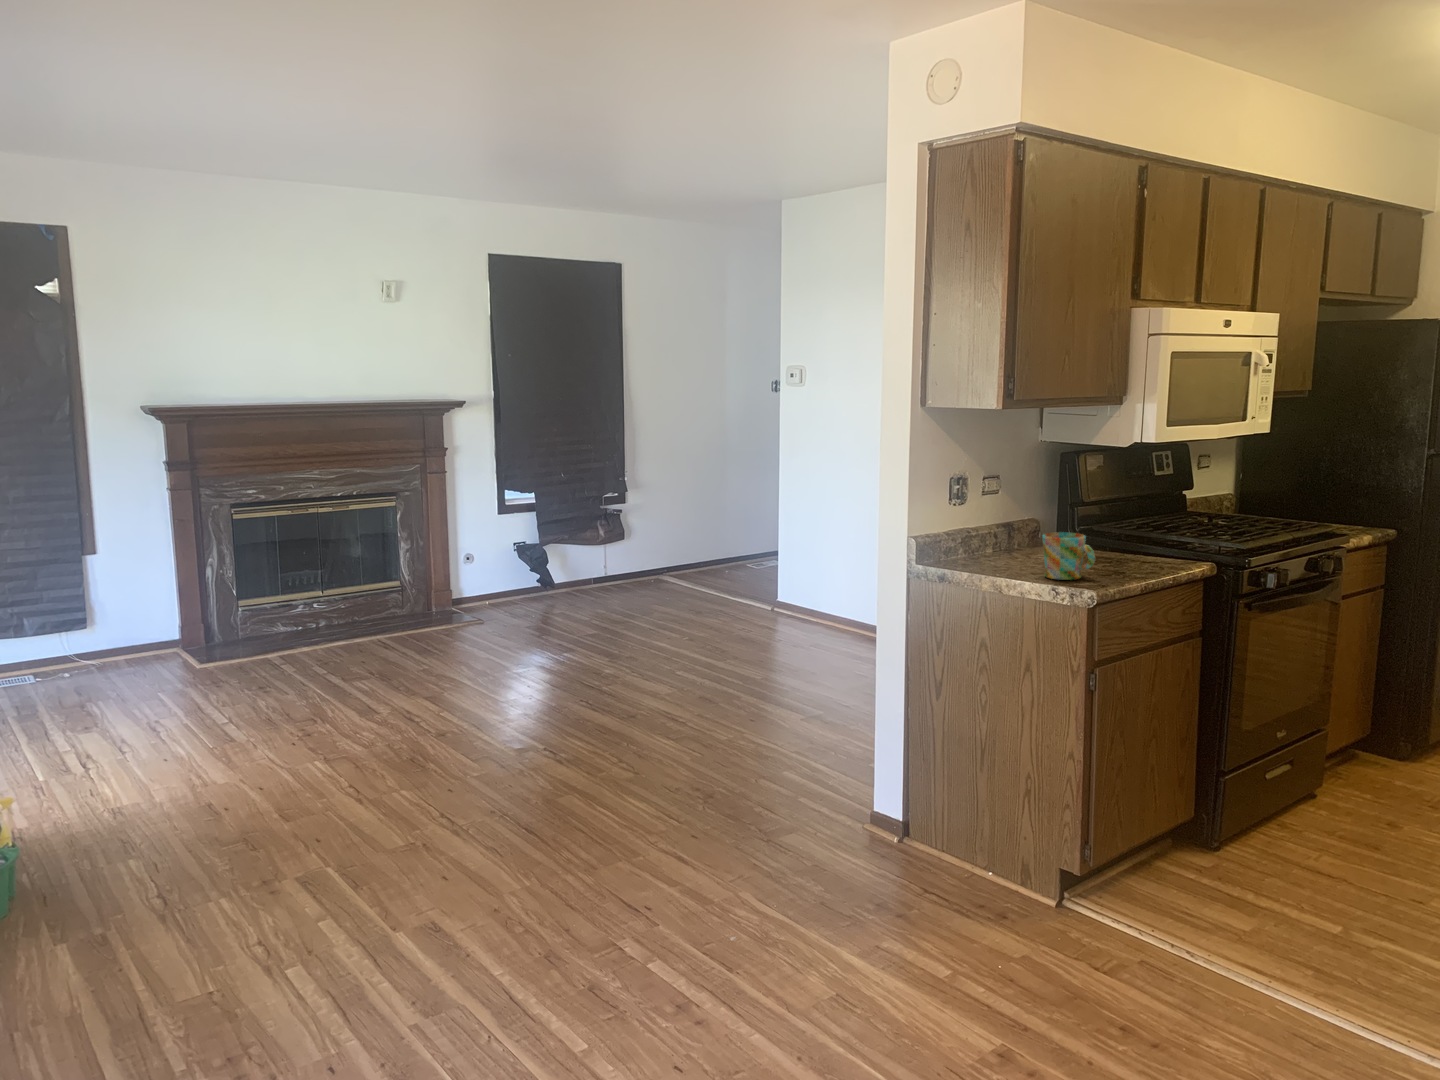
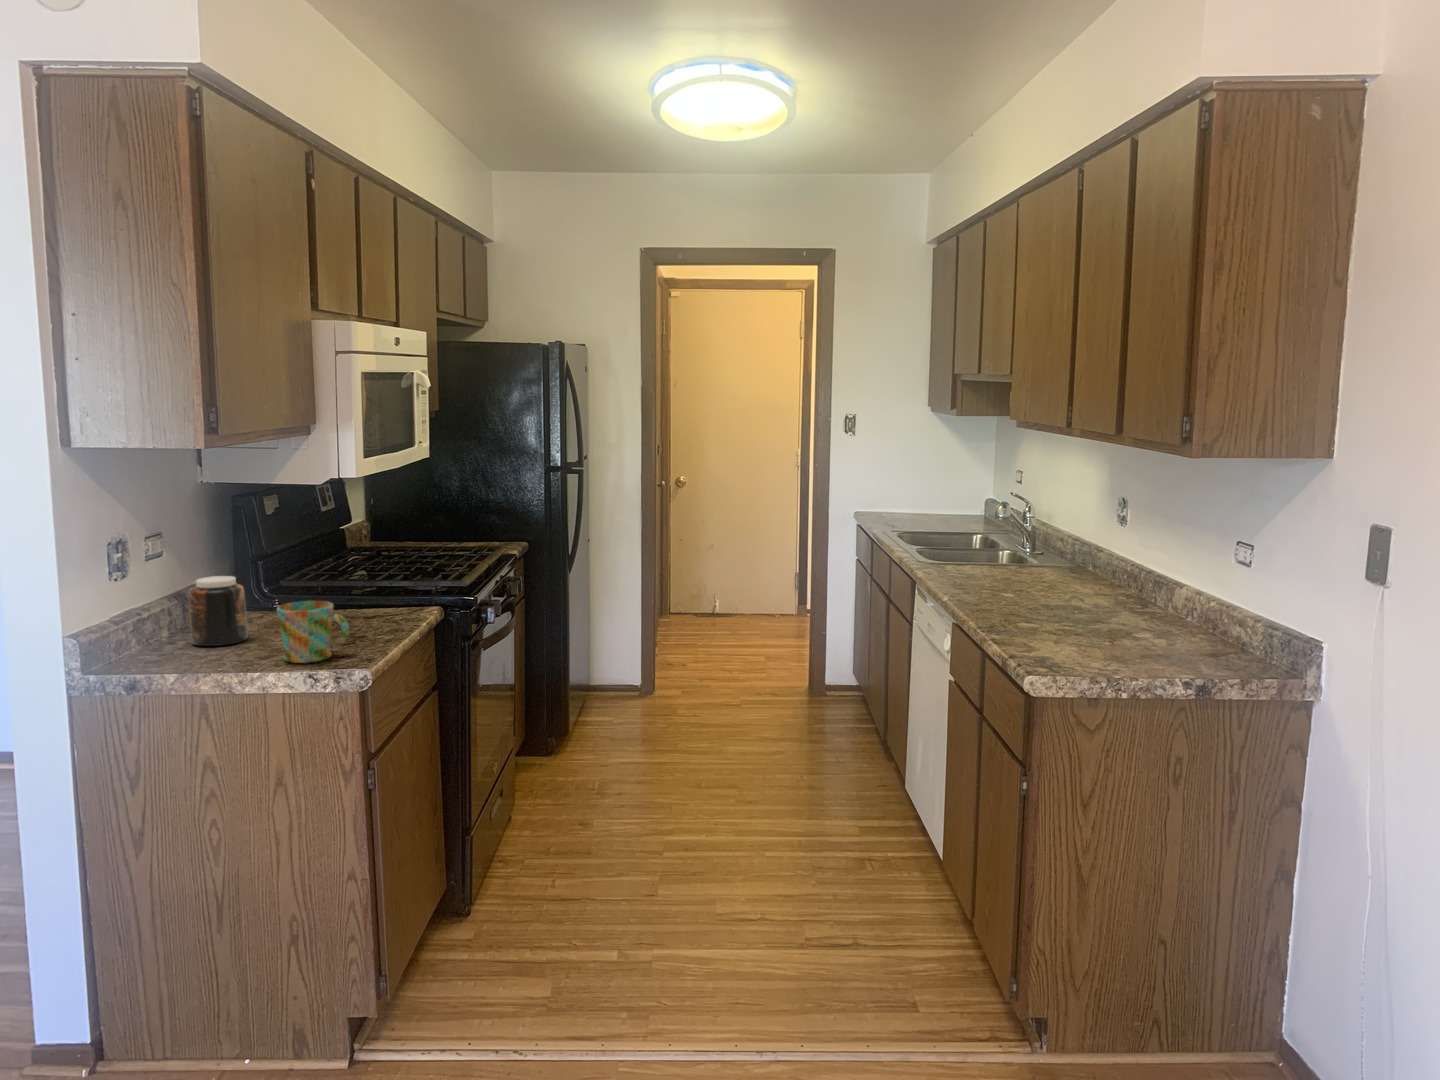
jar: none [998,509,1038,562] -> present [189,576,248,646]

